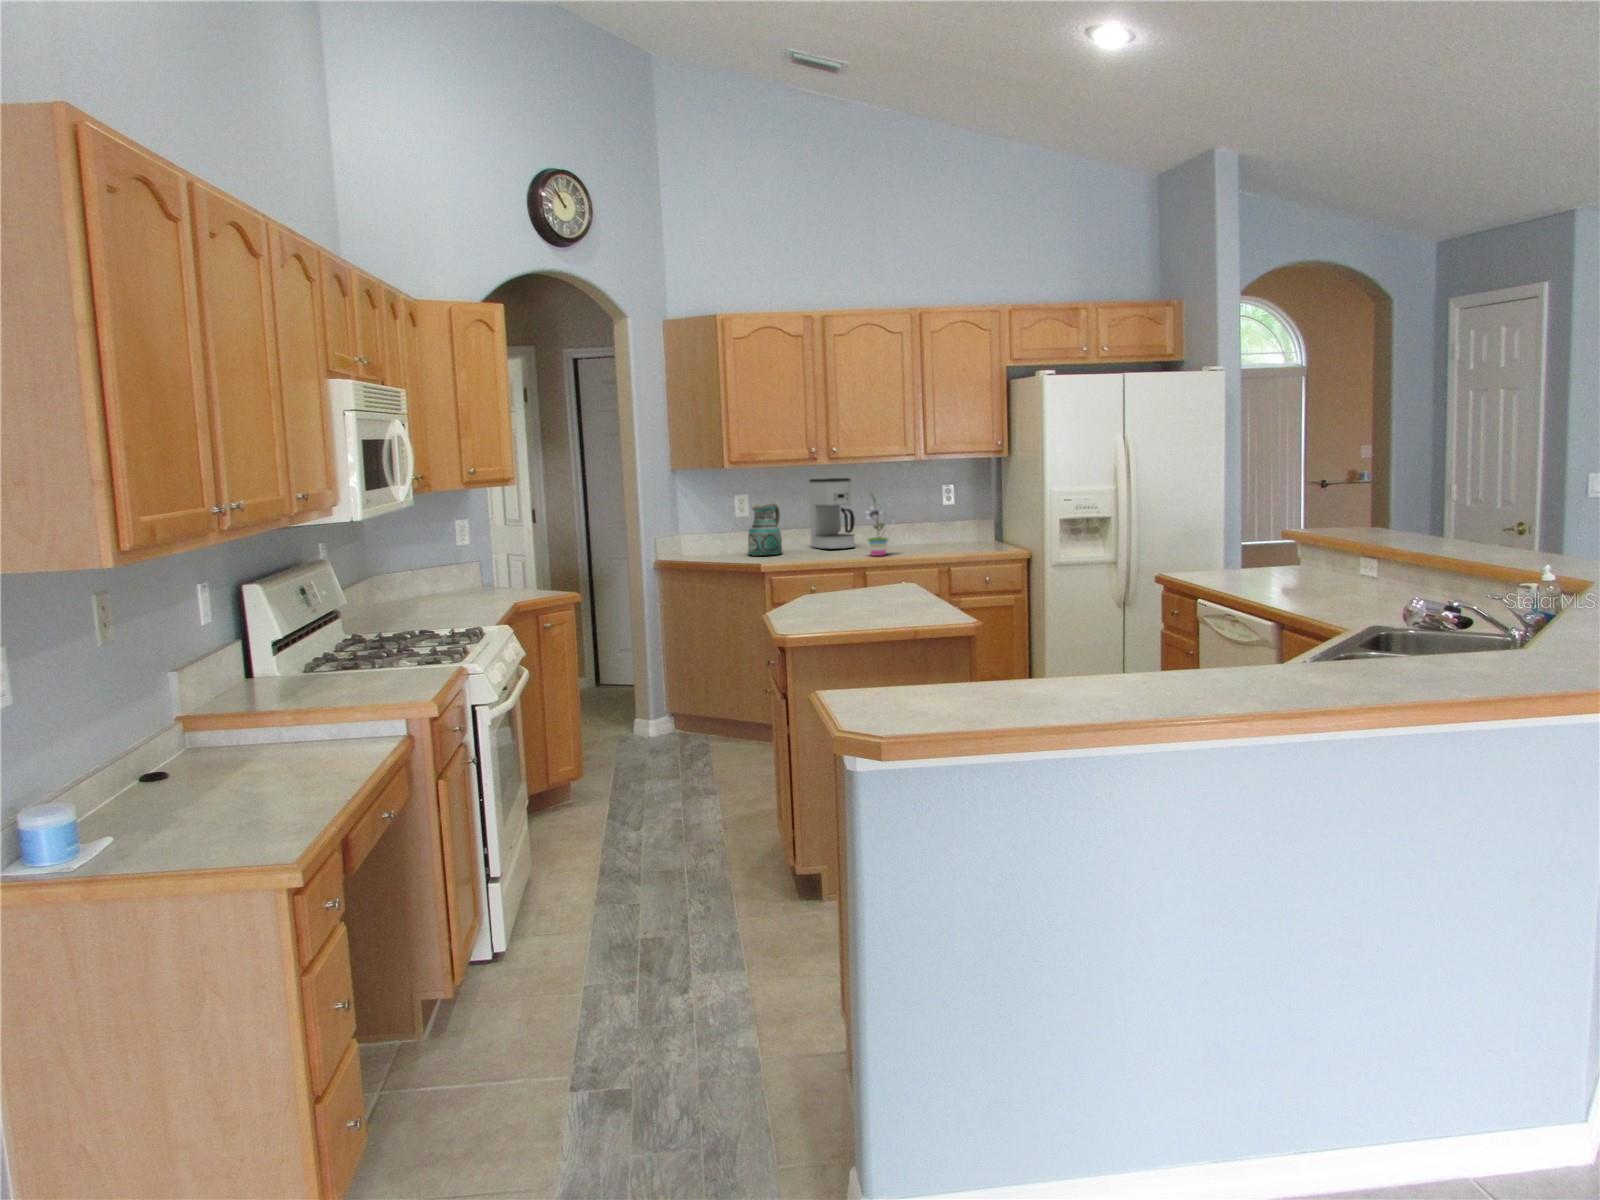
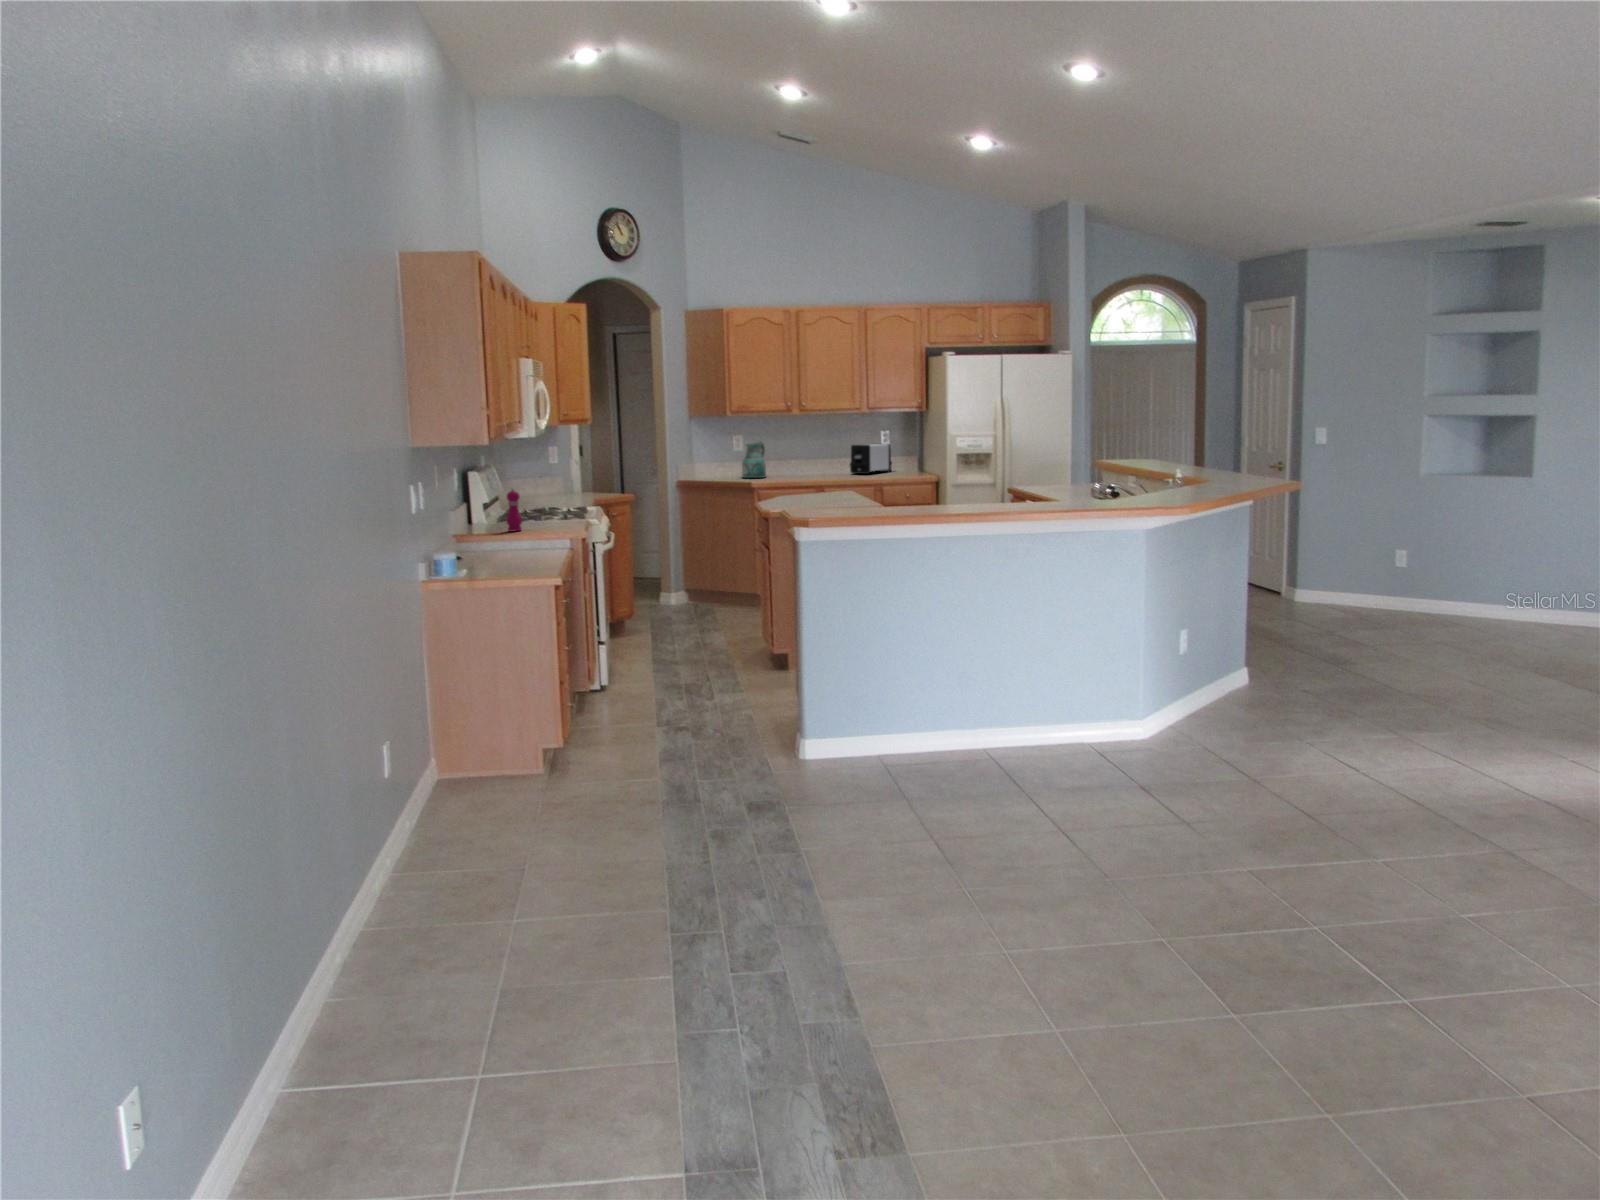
coffee maker: present [809,478,855,549] -> none [786,425,818,475]
potted plant: present [867,495,894,556] -> none [824,434,847,479]
toaster: none [900,503,958,547] -> present [850,444,892,474]
pepper mill: none [281,620,316,705] -> present [506,488,522,531]

